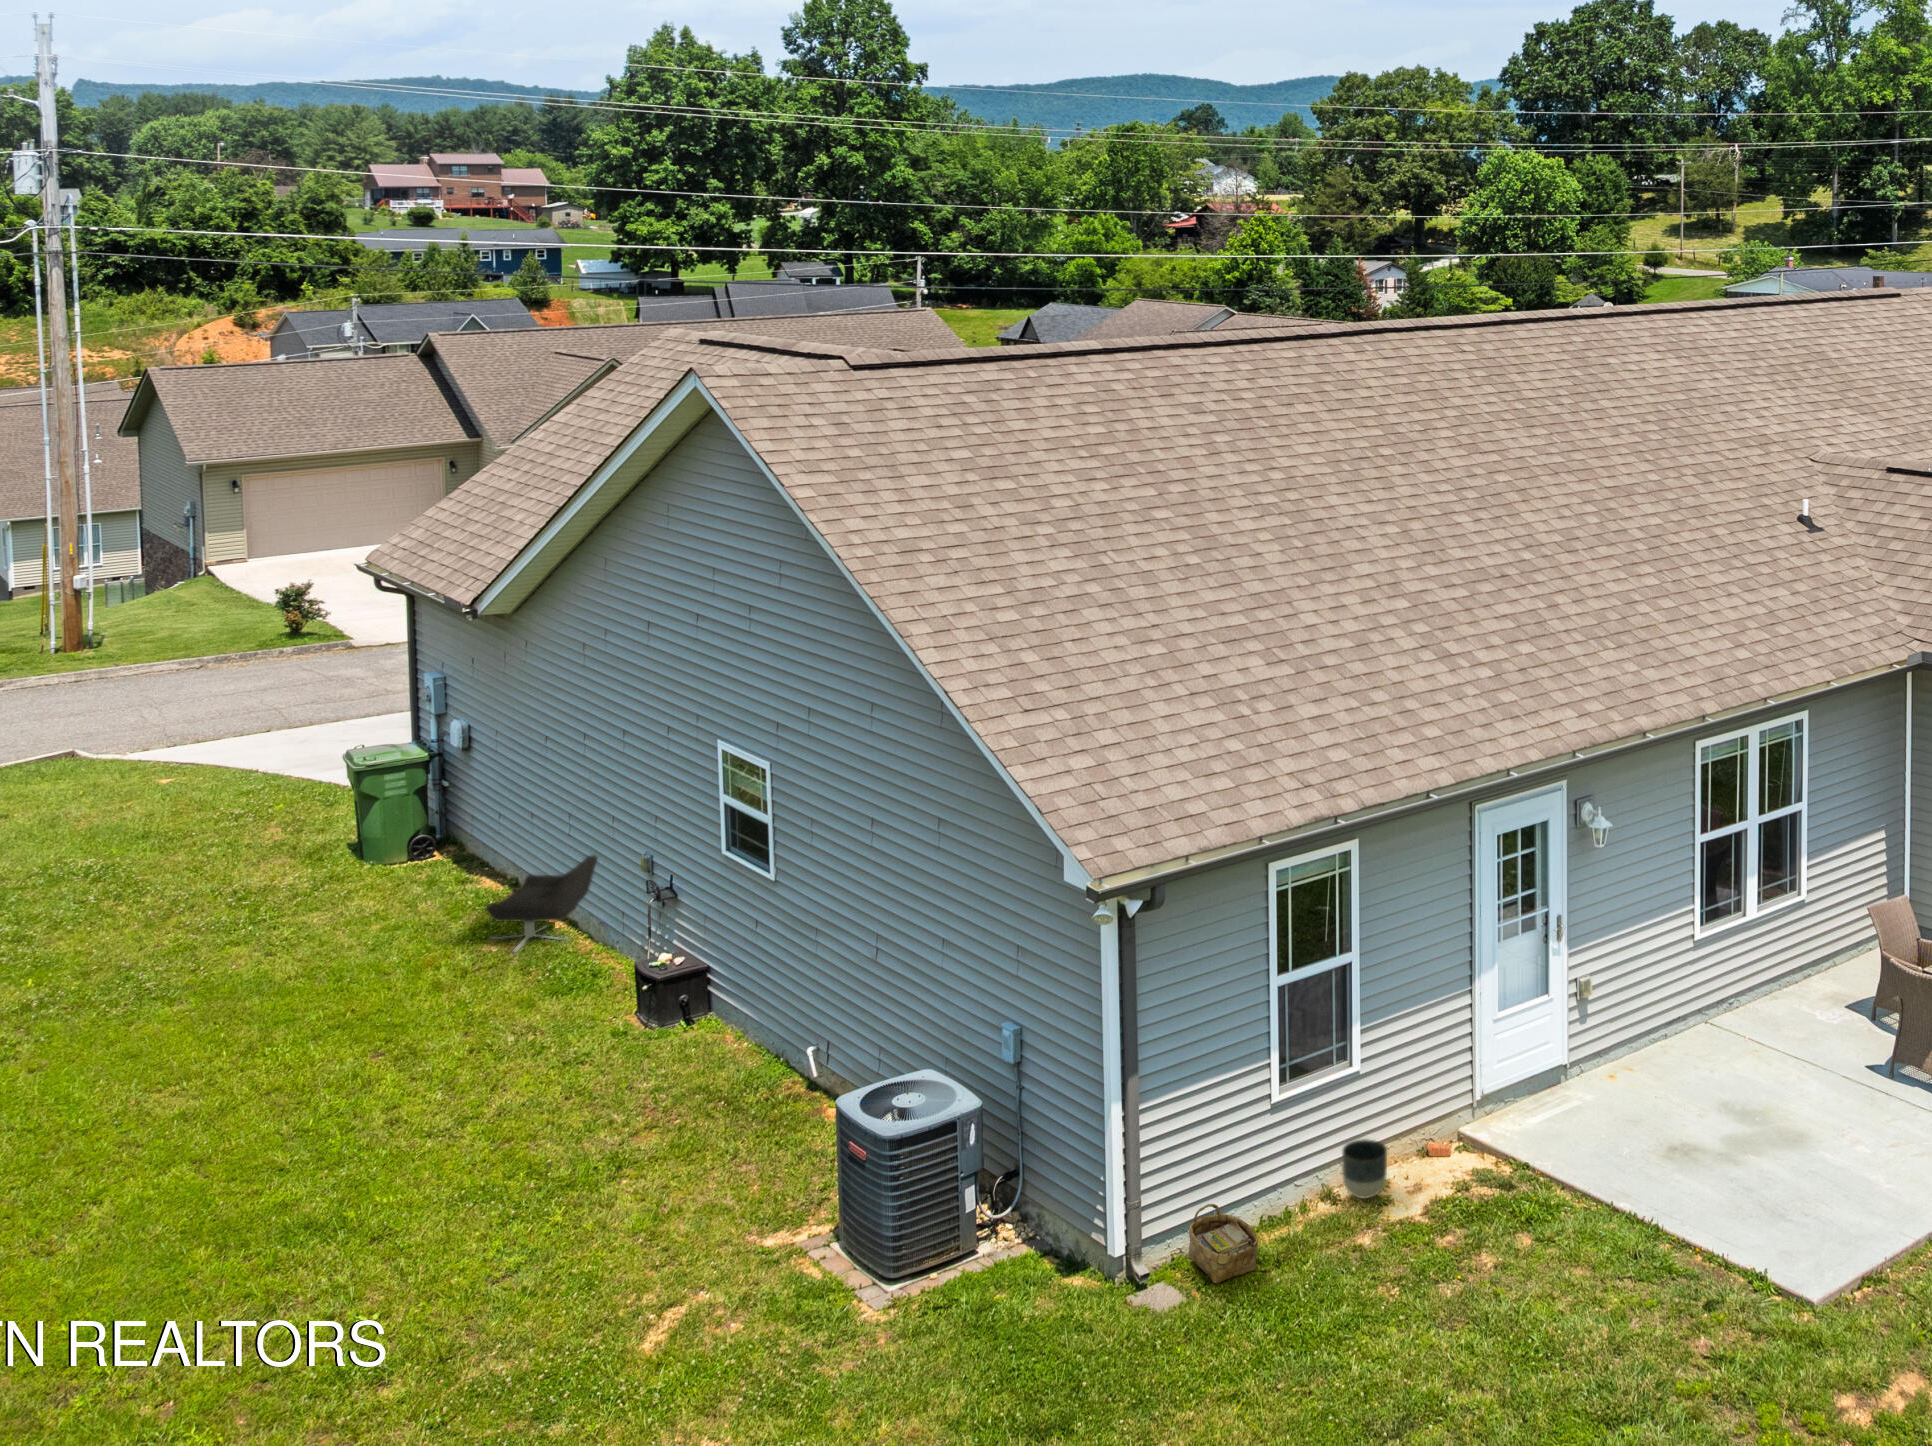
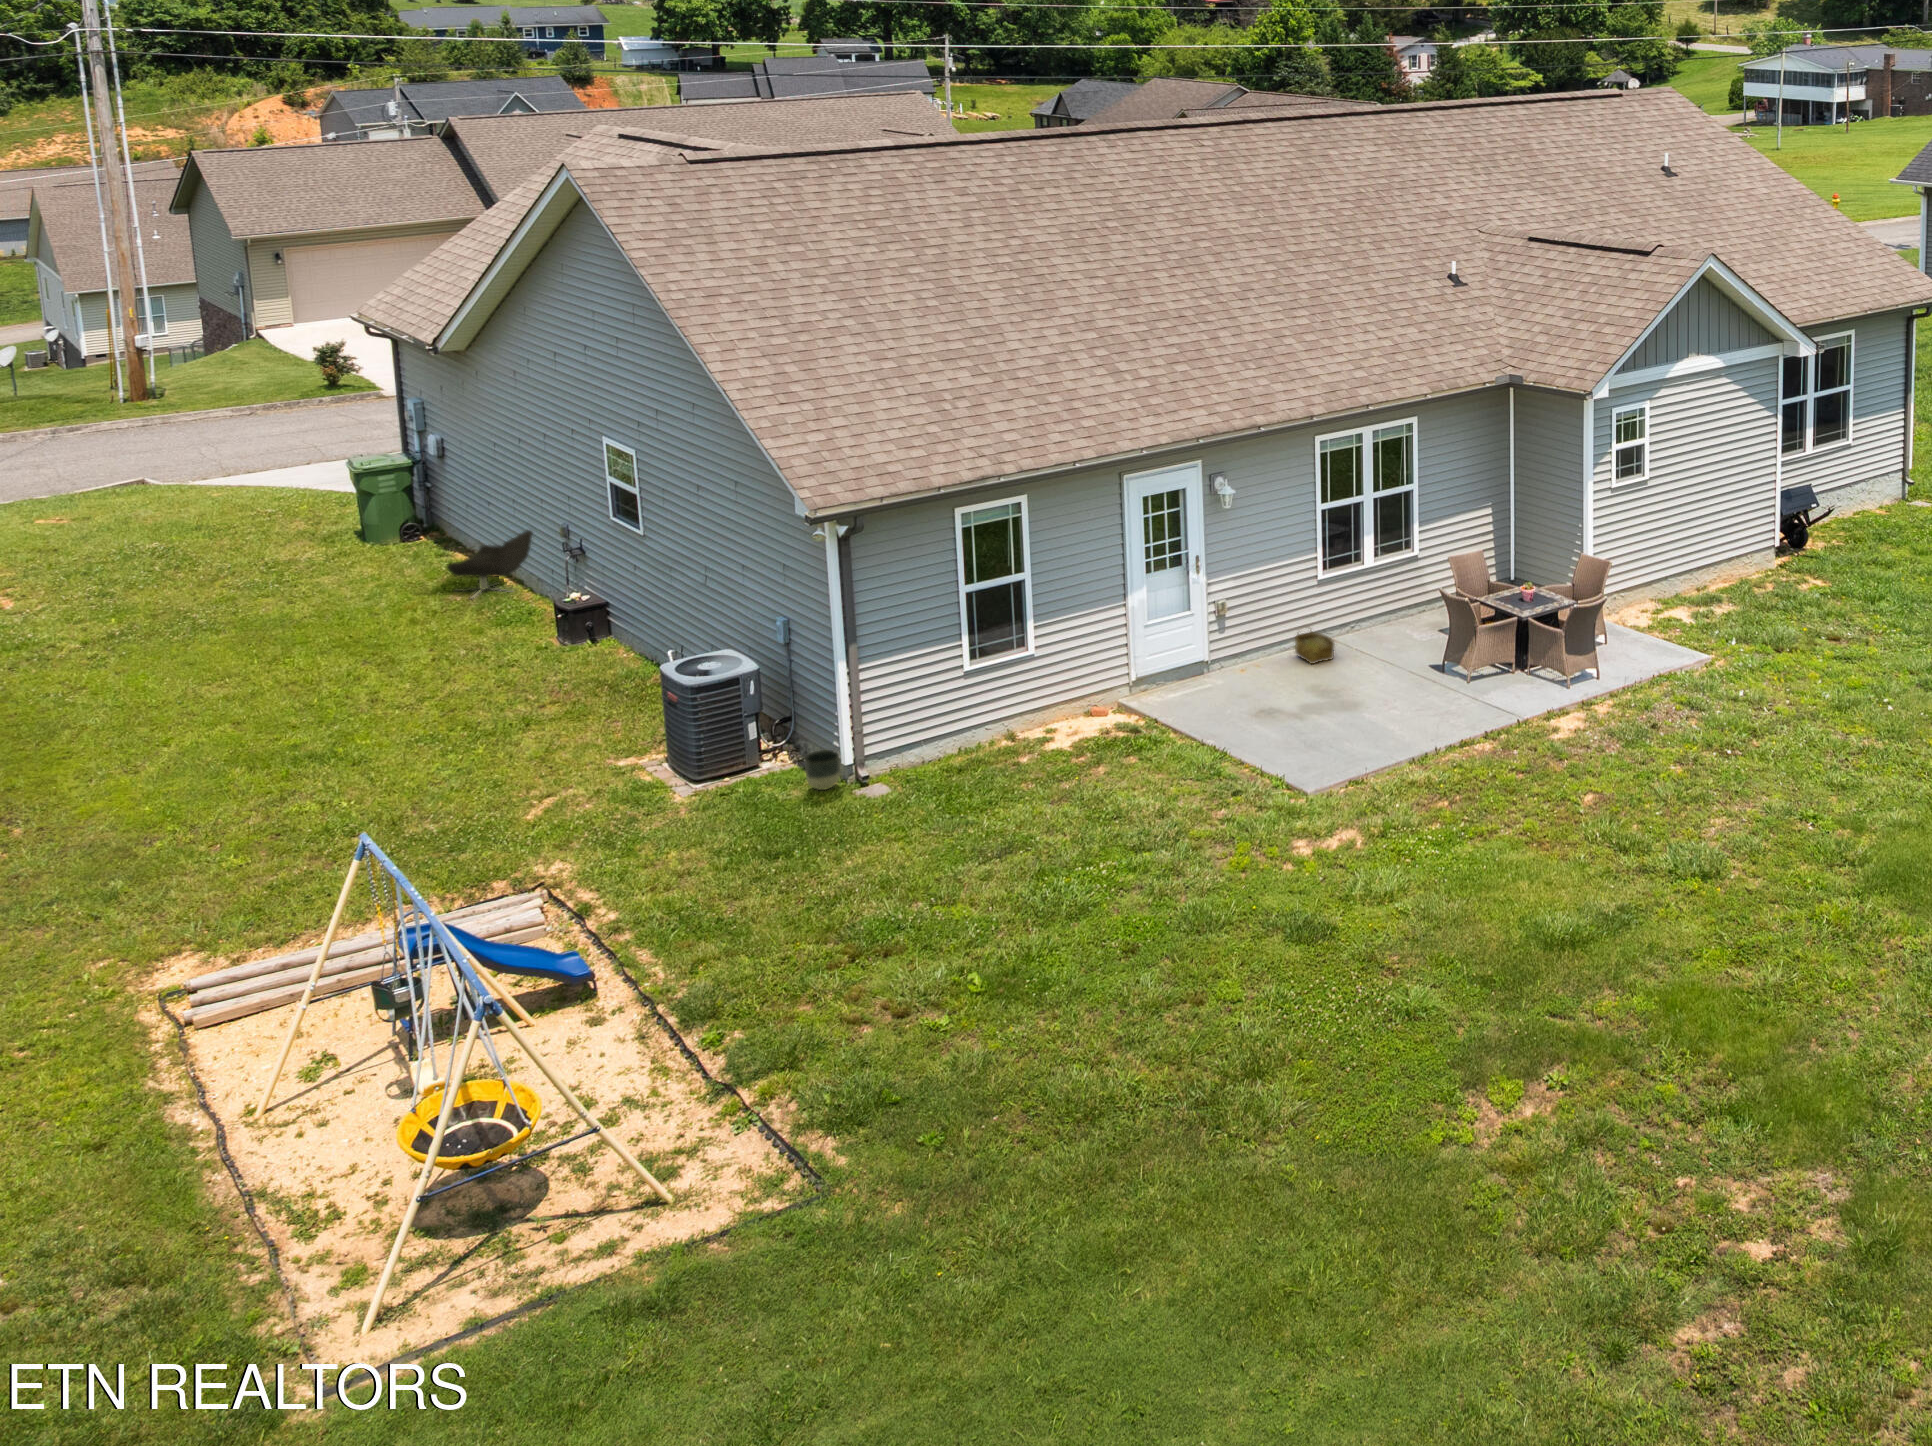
planter: present [1342,1139,1387,1198] -> present [805,750,841,790]
woven basket: present [1189,1204,1258,1283] -> present [1295,630,1334,664]

